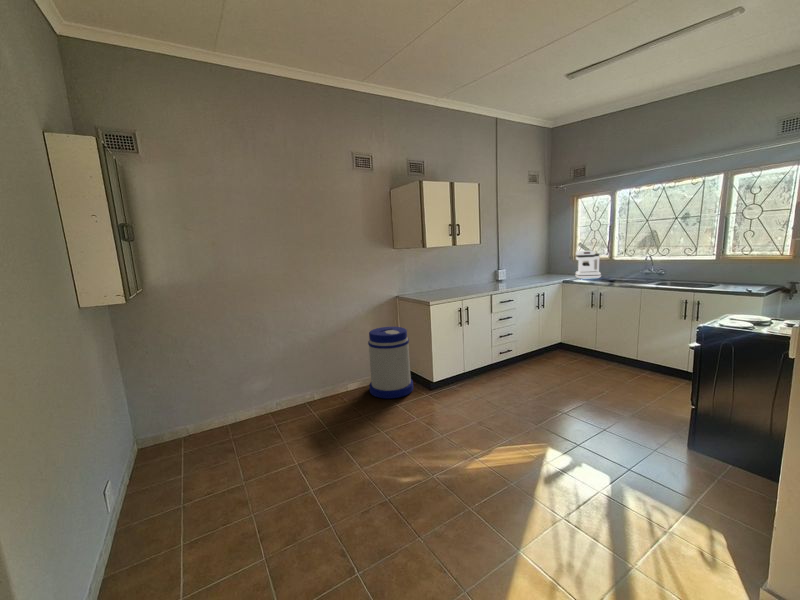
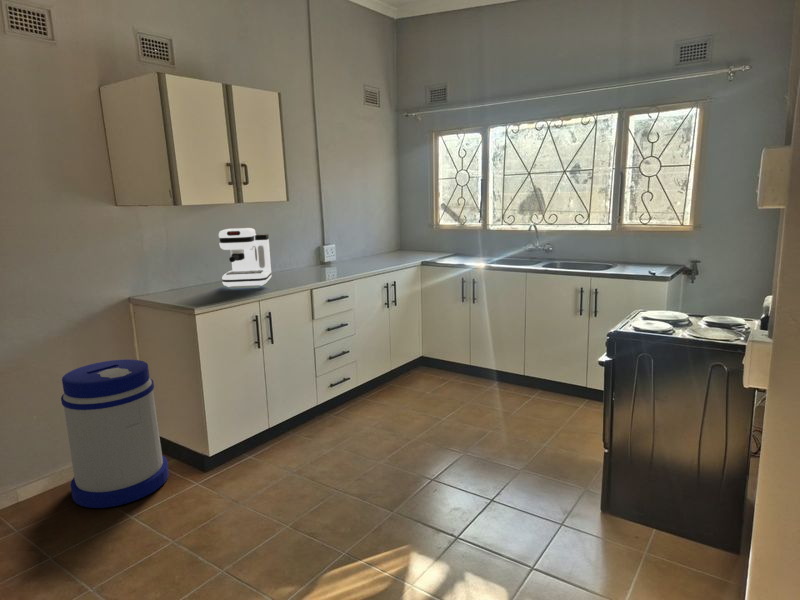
coffee maker: present [576,251,601,279] -> present [219,228,272,287]

